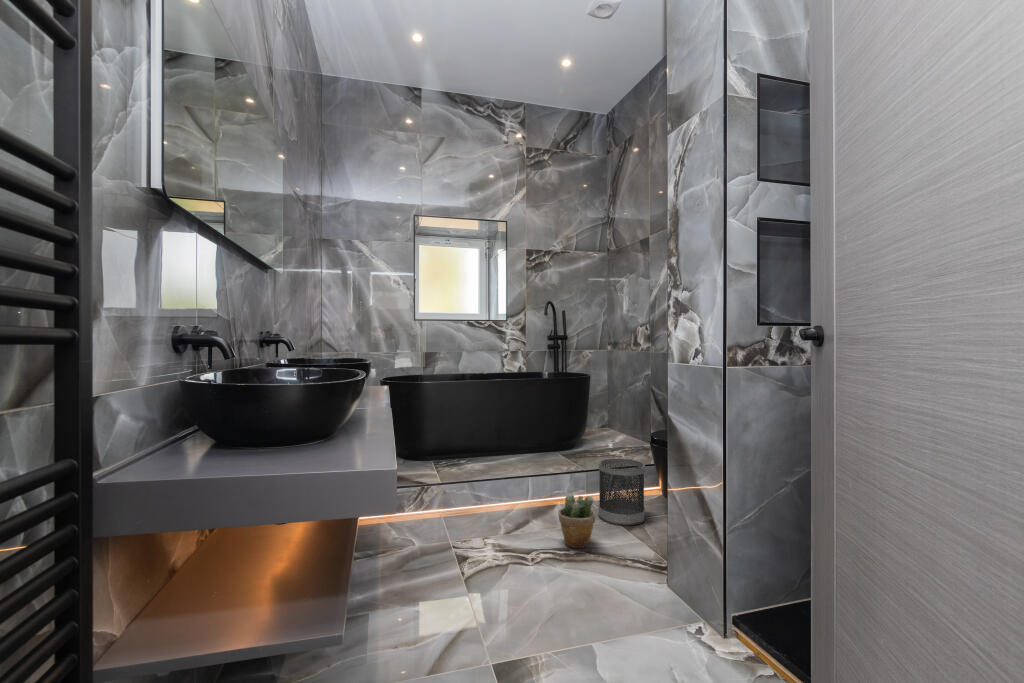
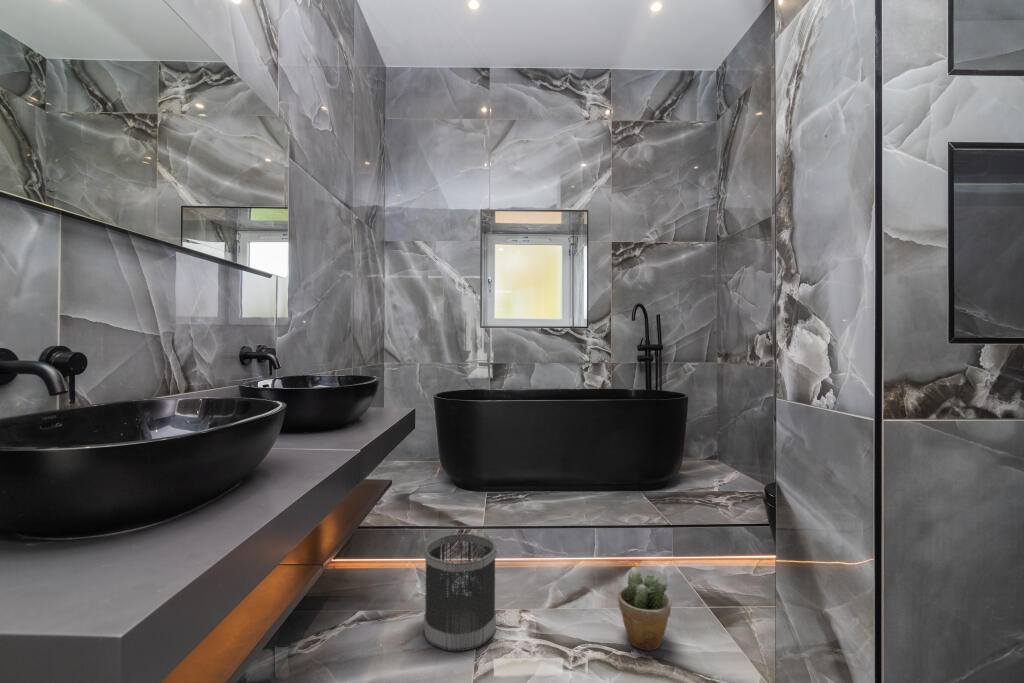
wastebasket: present [598,459,645,526] -> present [424,534,496,651]

